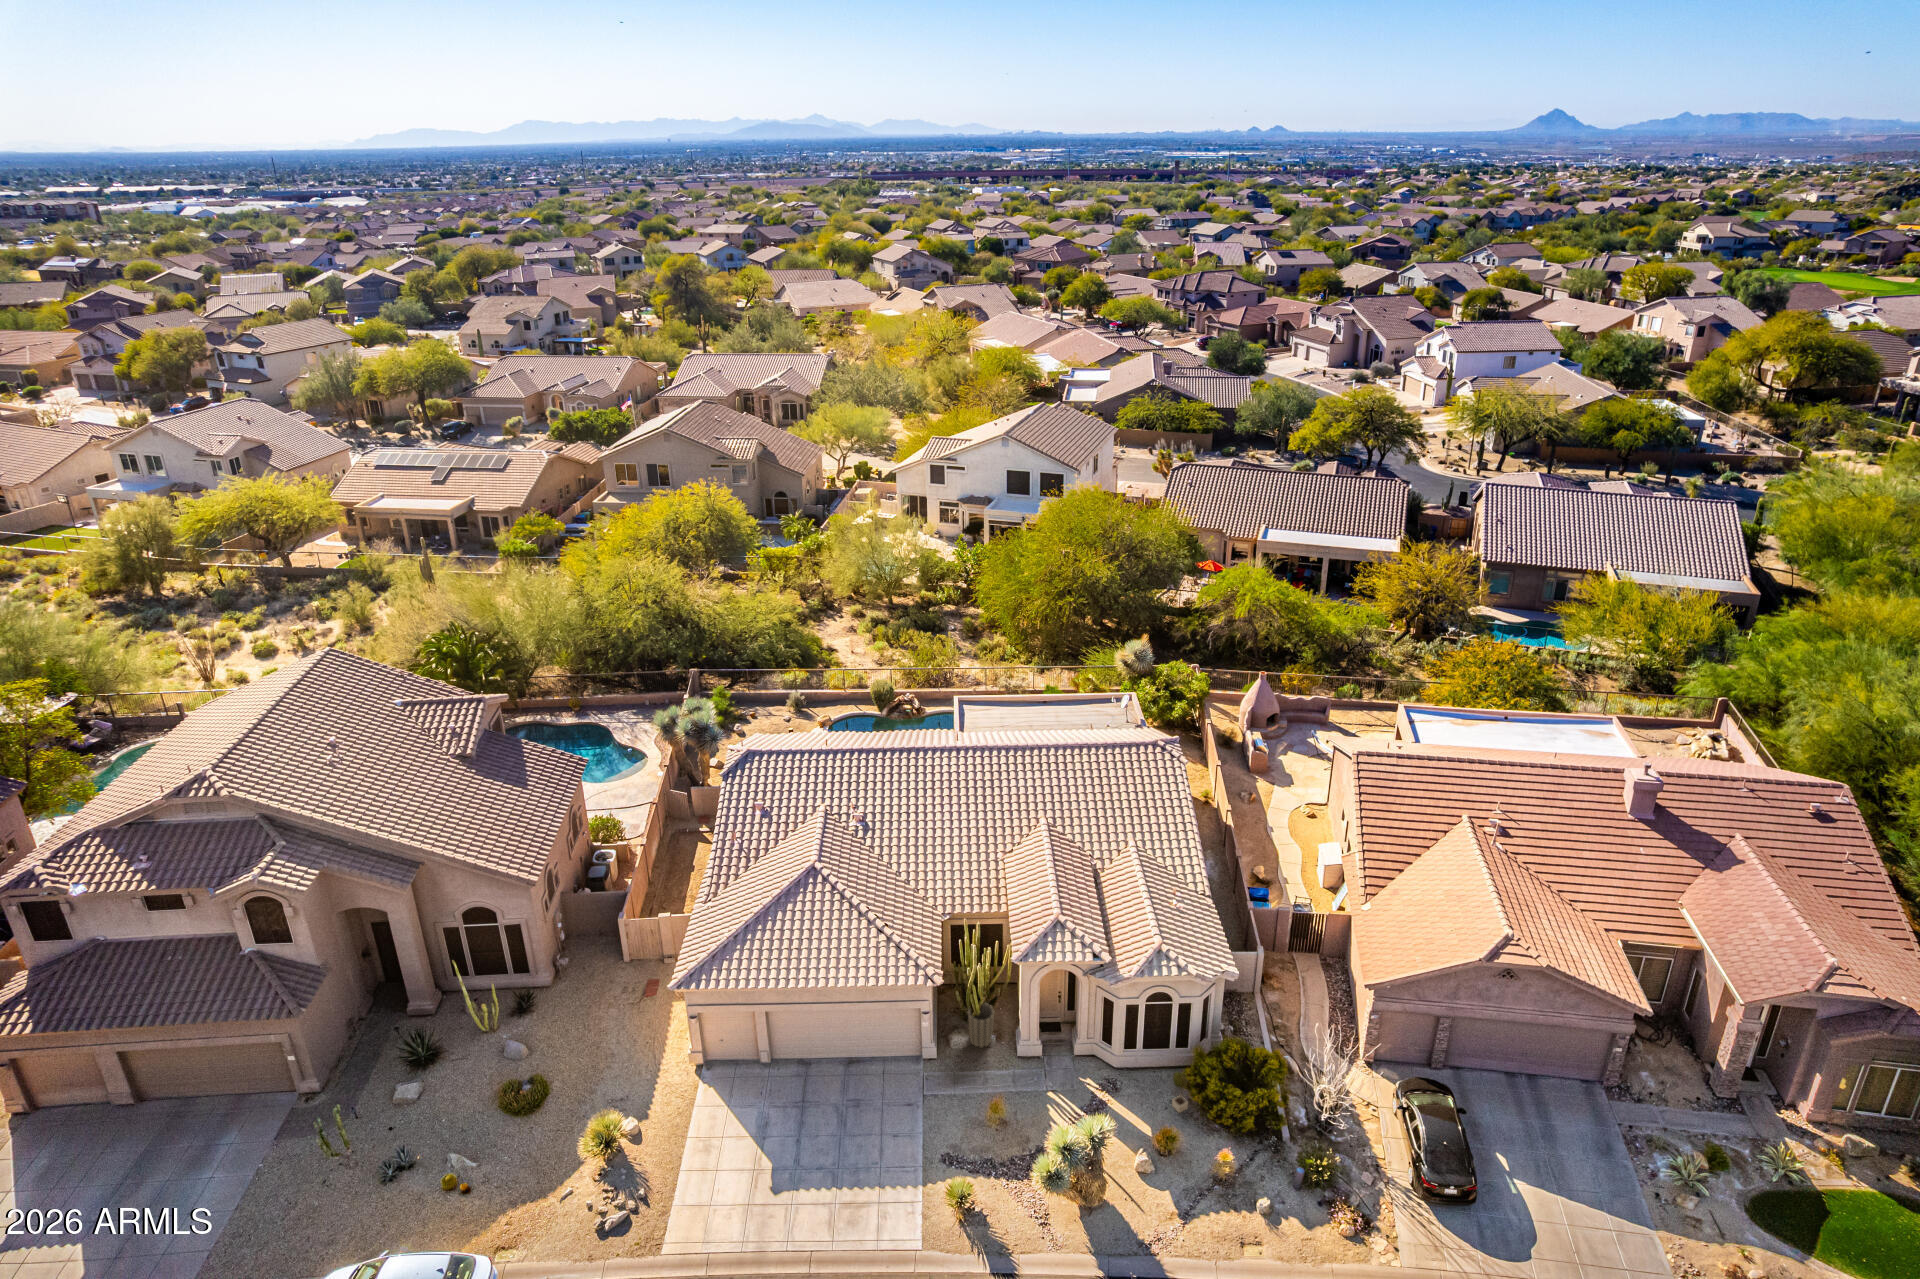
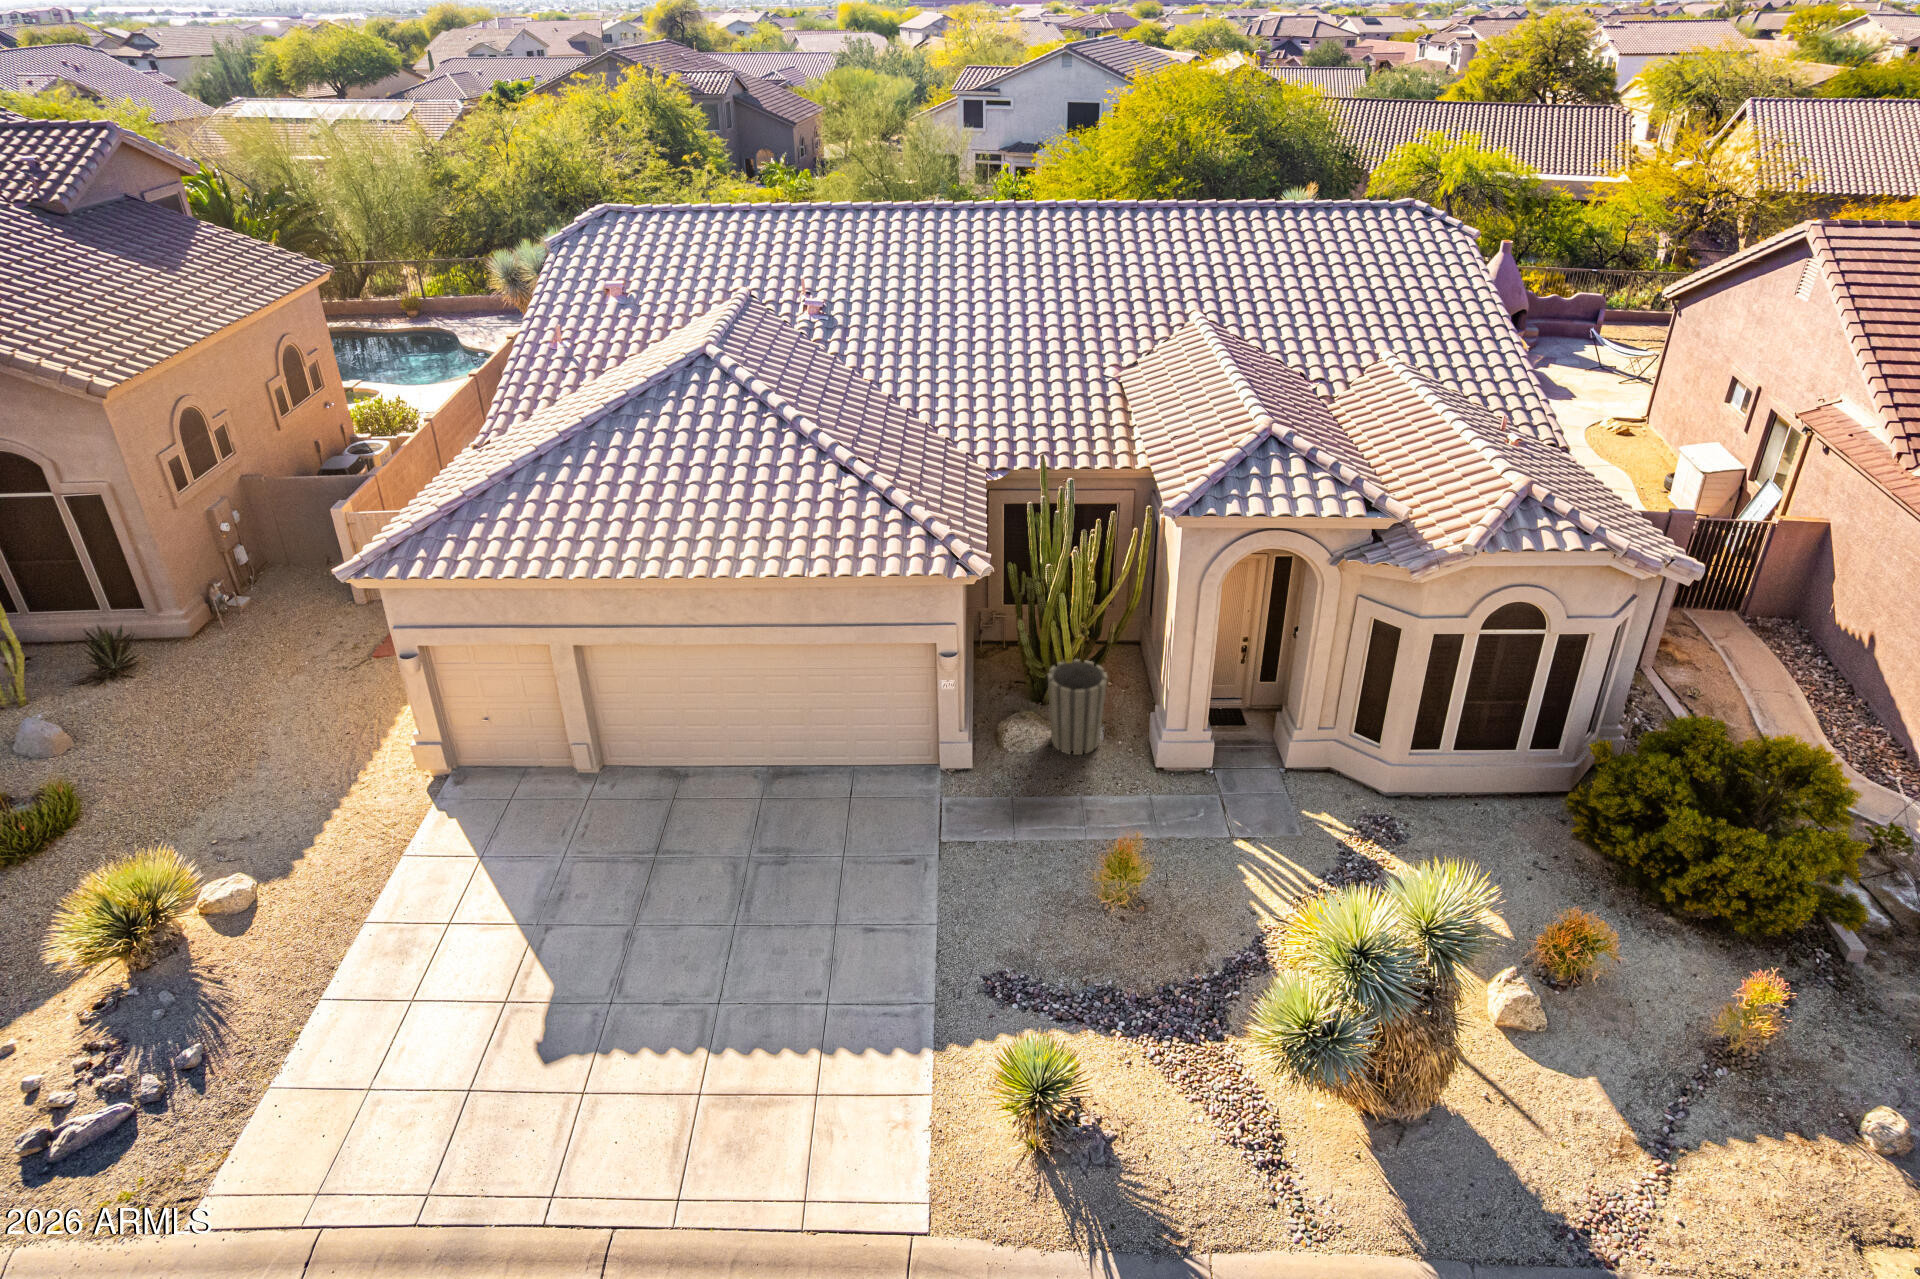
potted tree: present [1172,1072,1188,1113] -> none [1536,785,1591,884]

